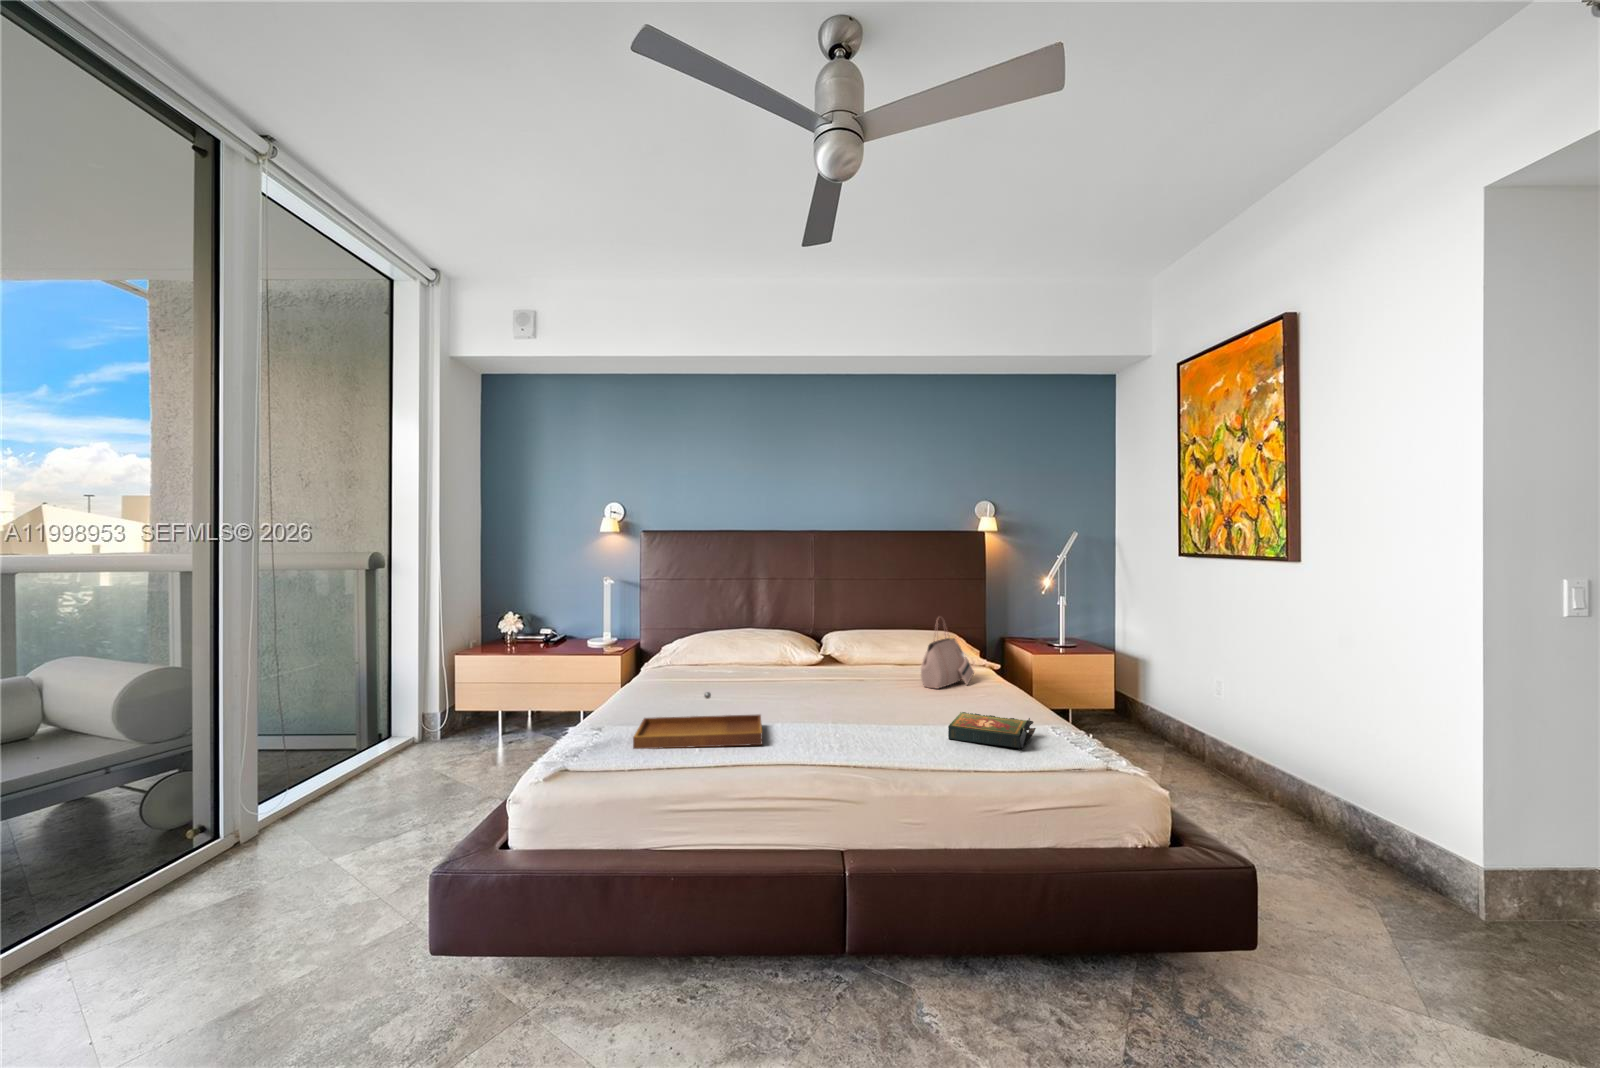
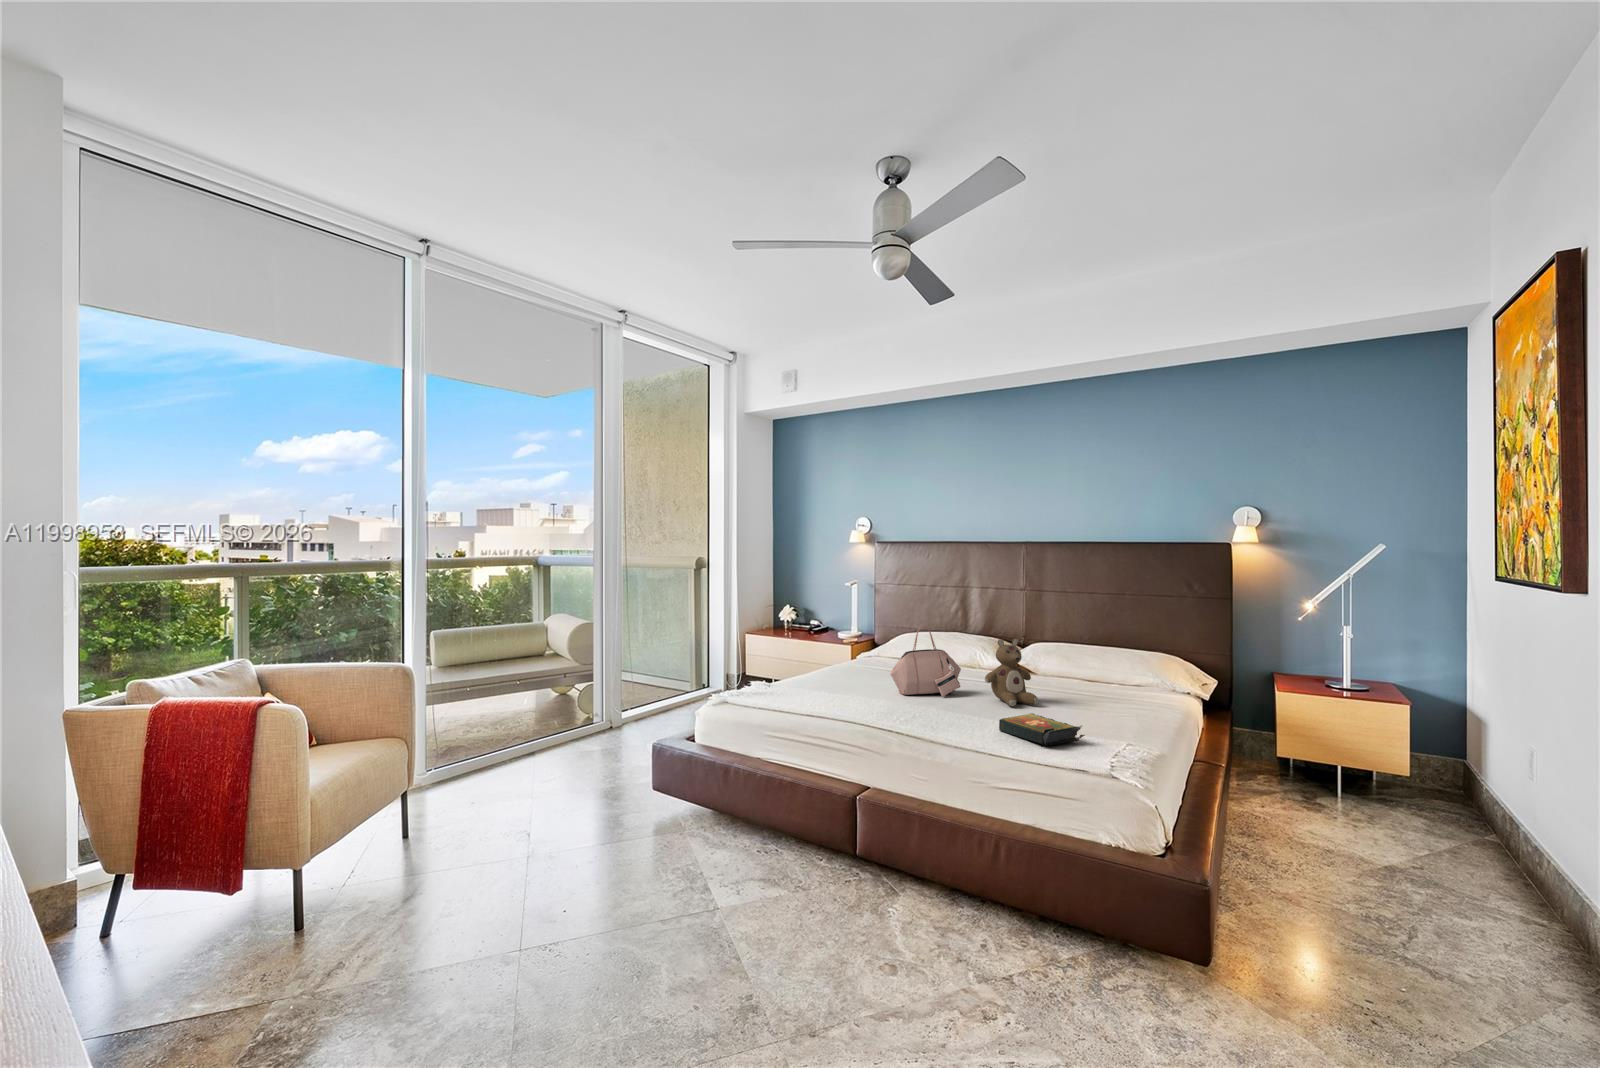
handbag: present [921,617,974,689] -> present [890,627,961,697]
stuffed bear: none [867,630,920,706] -> present [985,639,1038,706]
tray: present [633,692,762,749] -> none [769,667,870,709]

